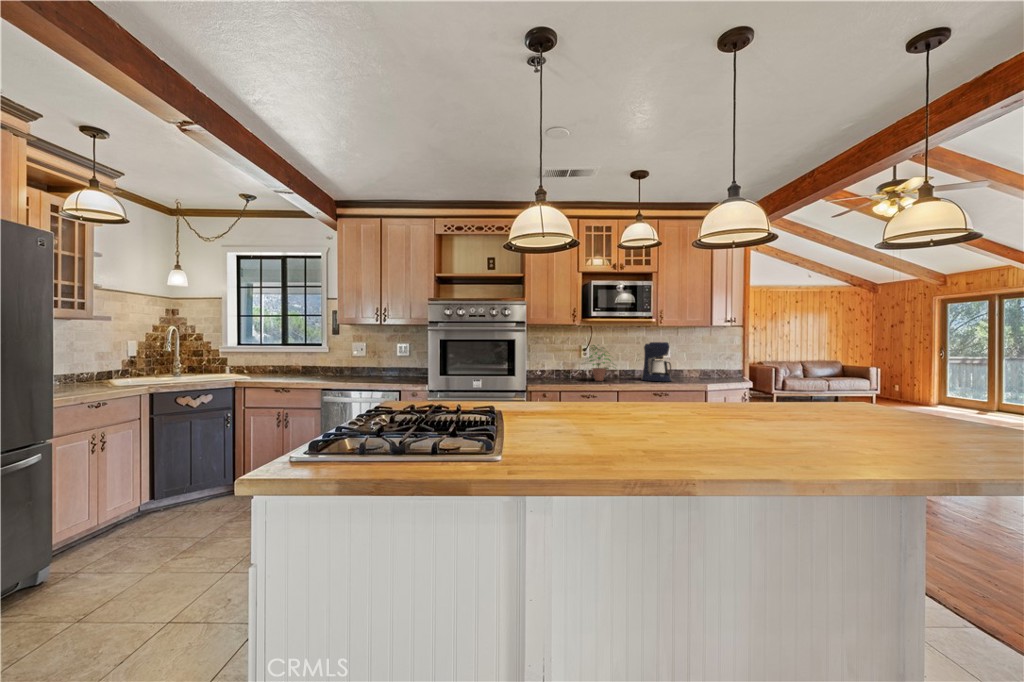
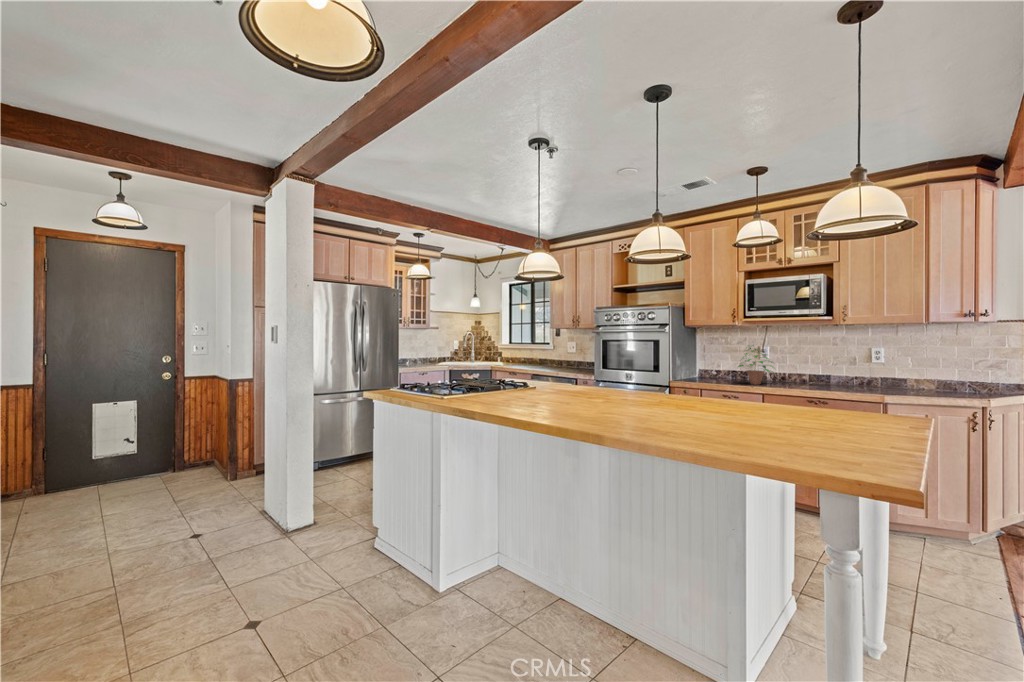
coffee maker: present [642,342,672,382] -> none [805,343,847,390]

